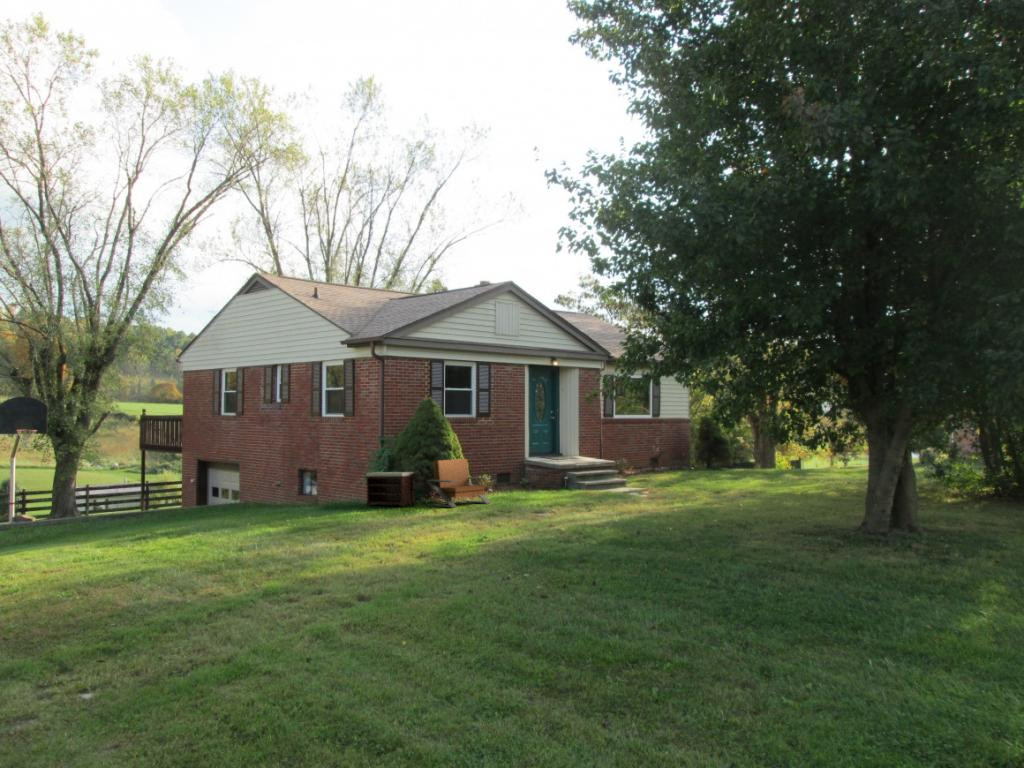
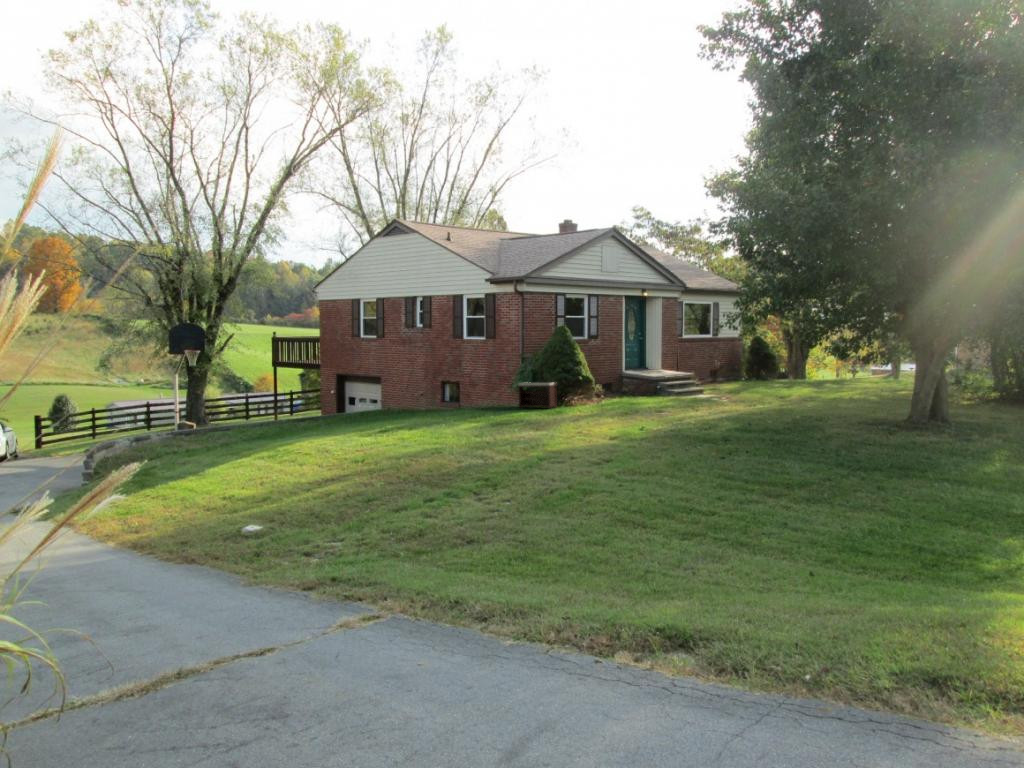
lounge chair: present [427,459,490,508] -> none [566,372,615,409]

